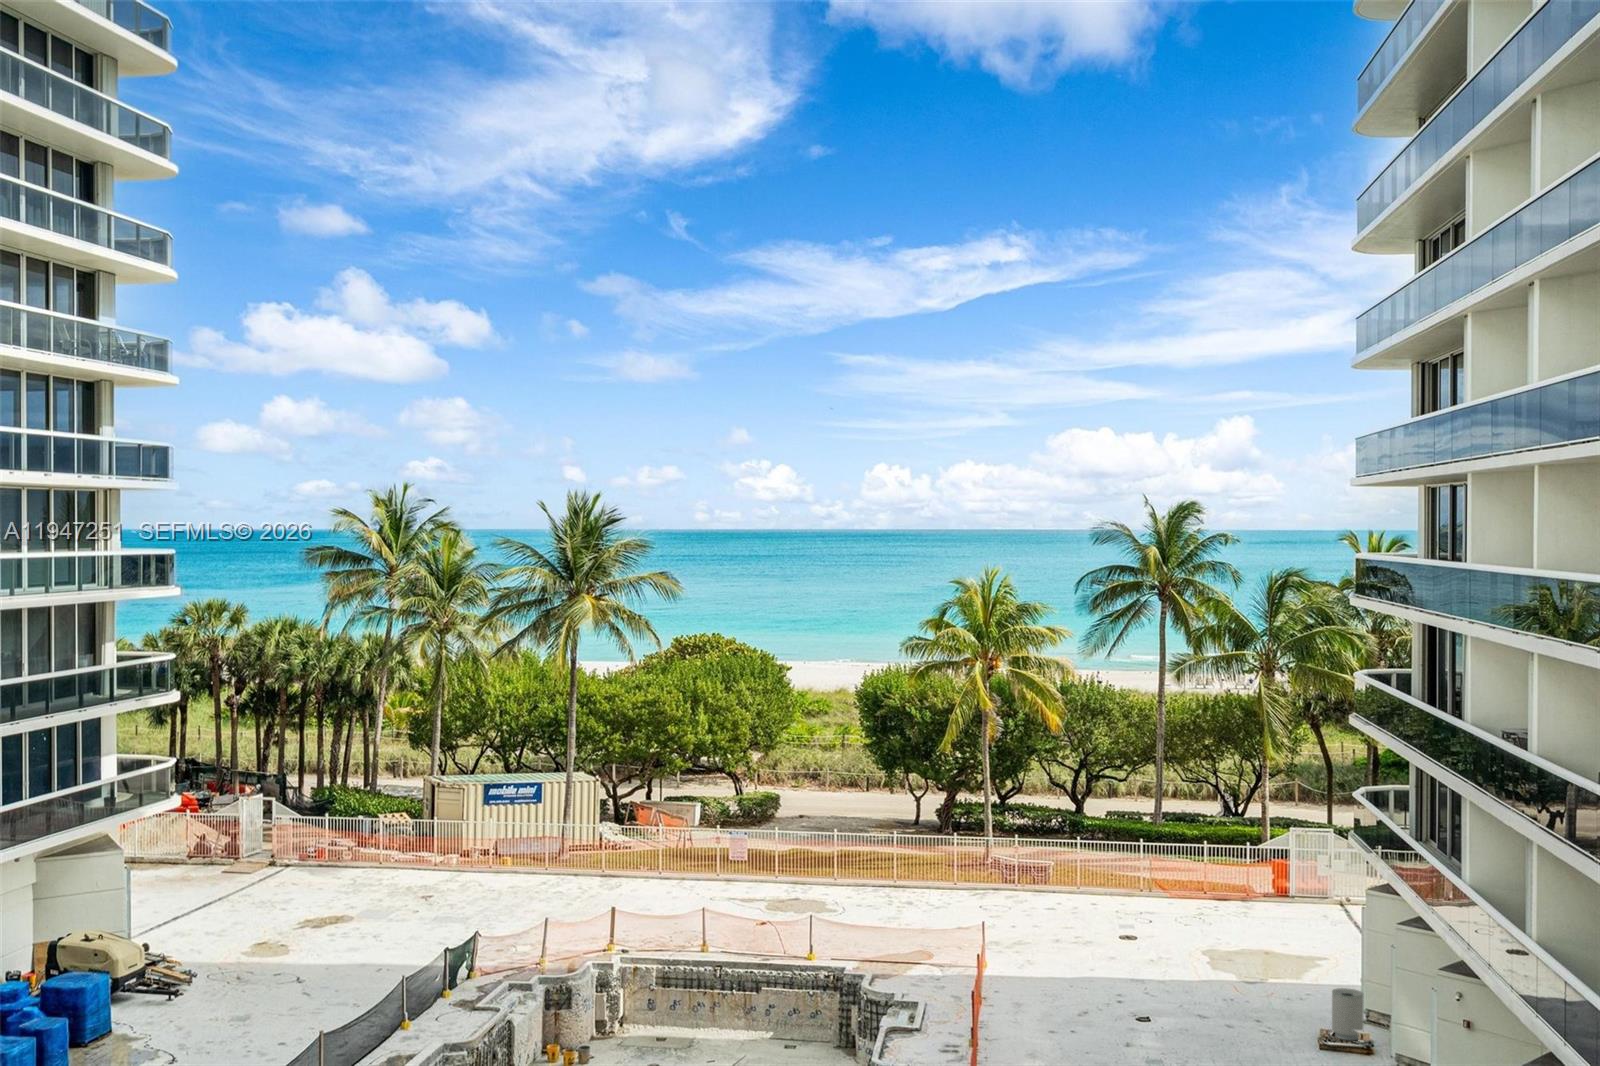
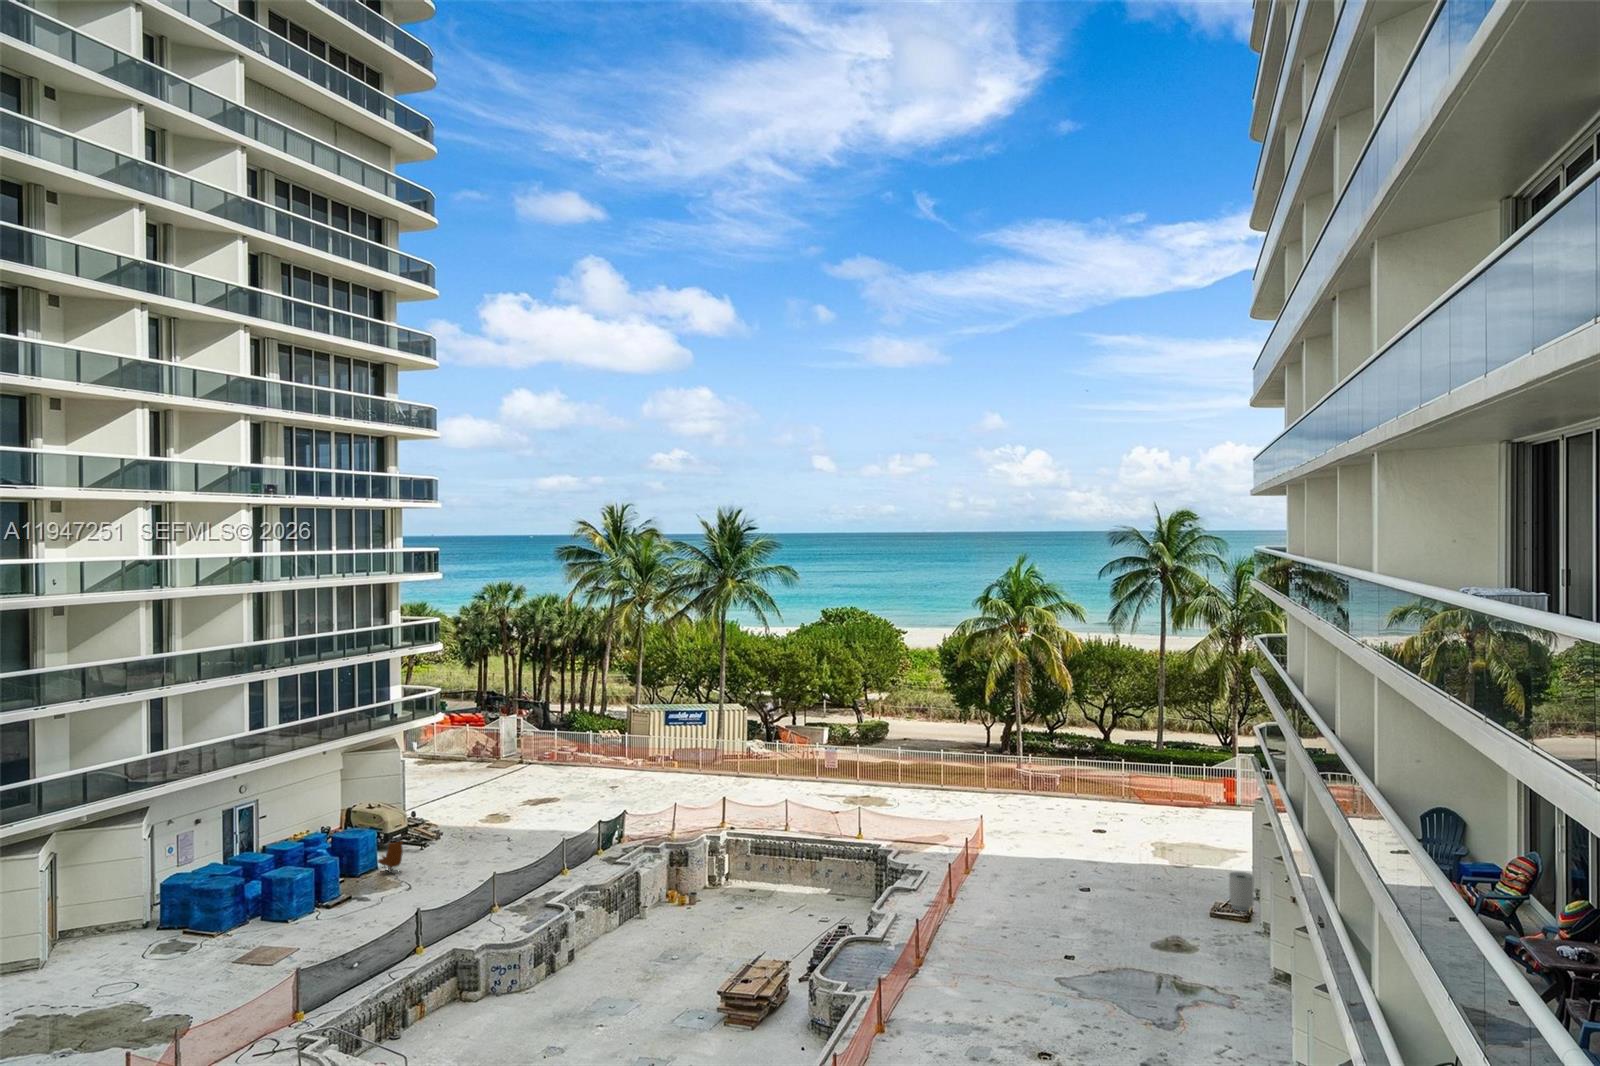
lounge chair: none [112,987,156,1040] -> present [378,841,403,873]

